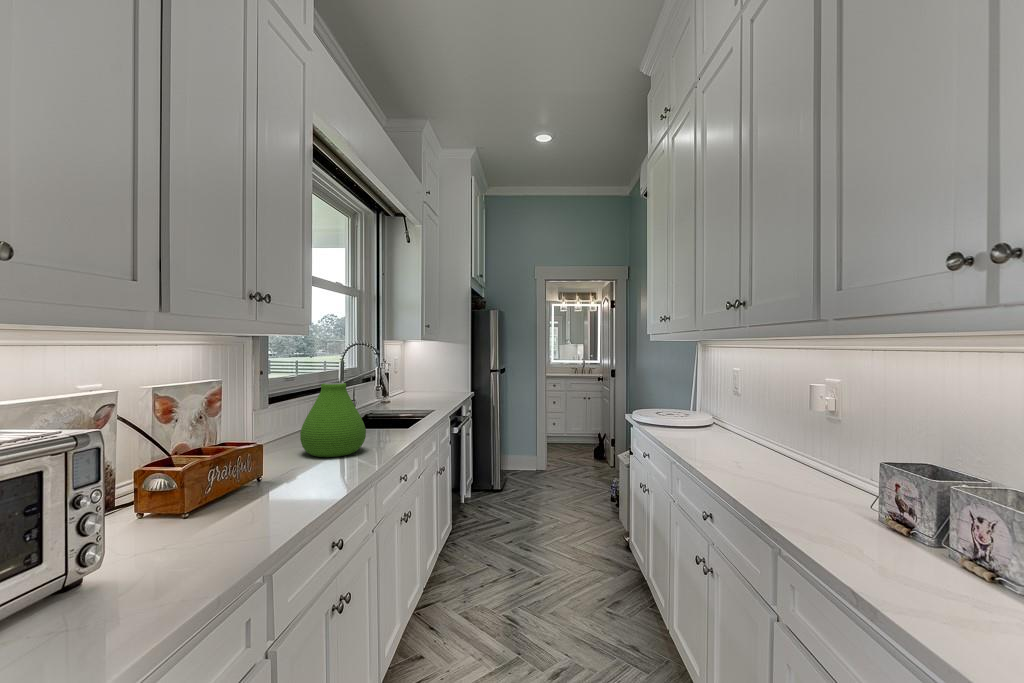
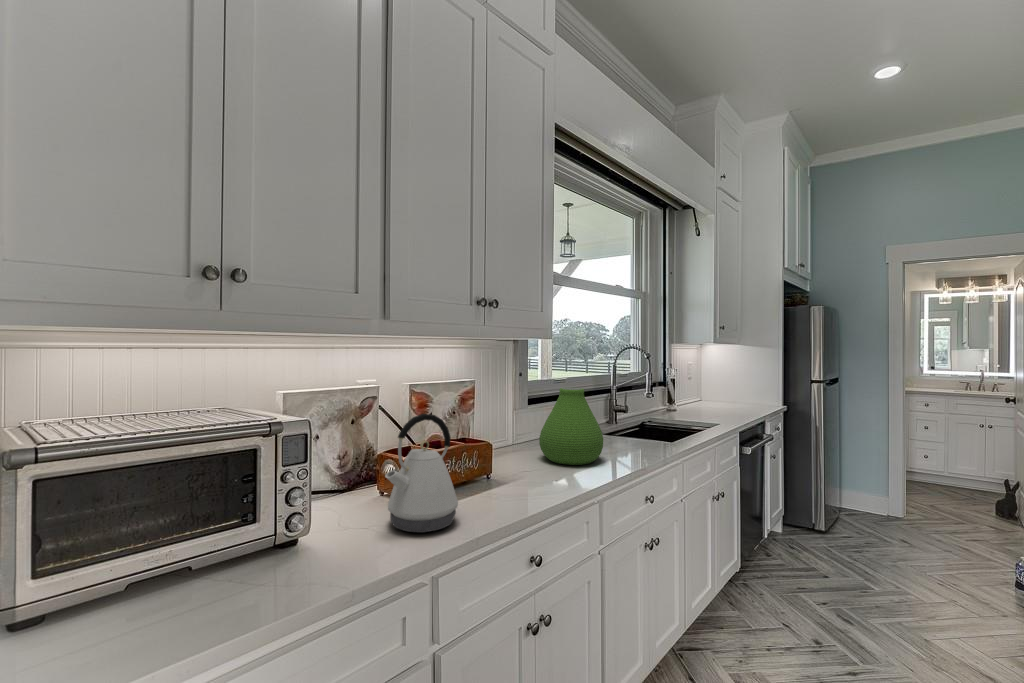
kettle: none [182,413,268,541] -> present [385,414,458,532]

